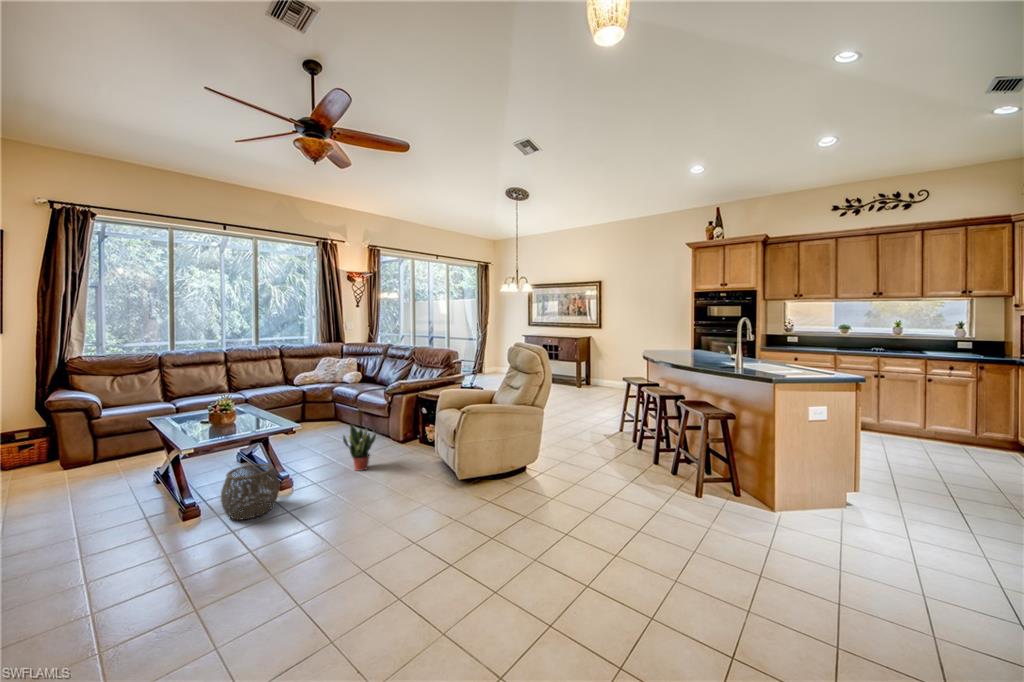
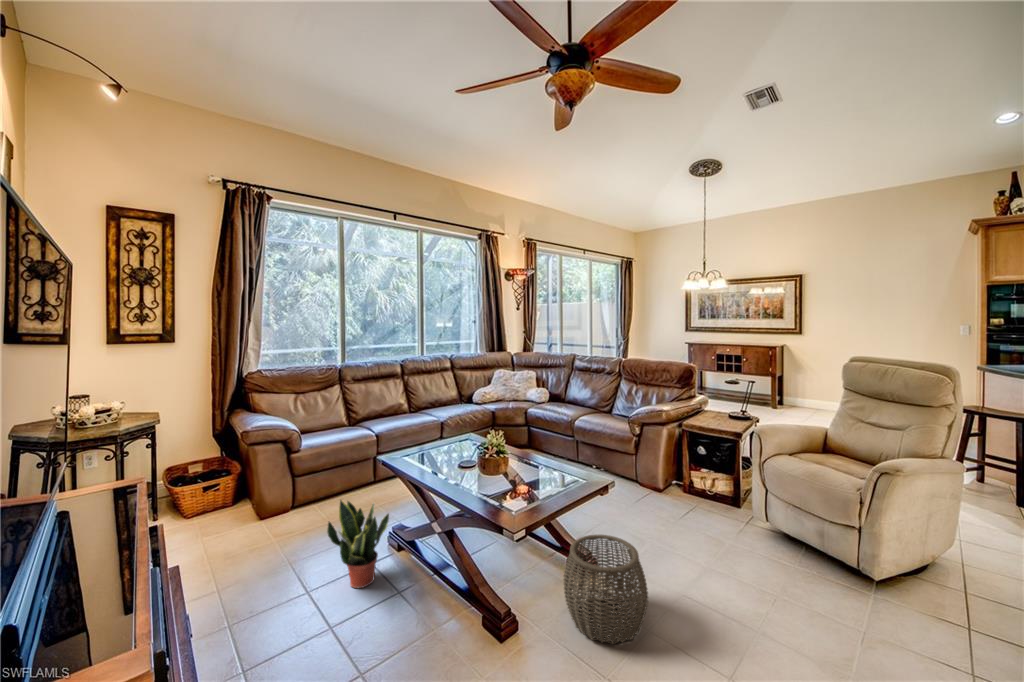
potted plant: present [343,423,376,471] -> present [327,500,389,588]

